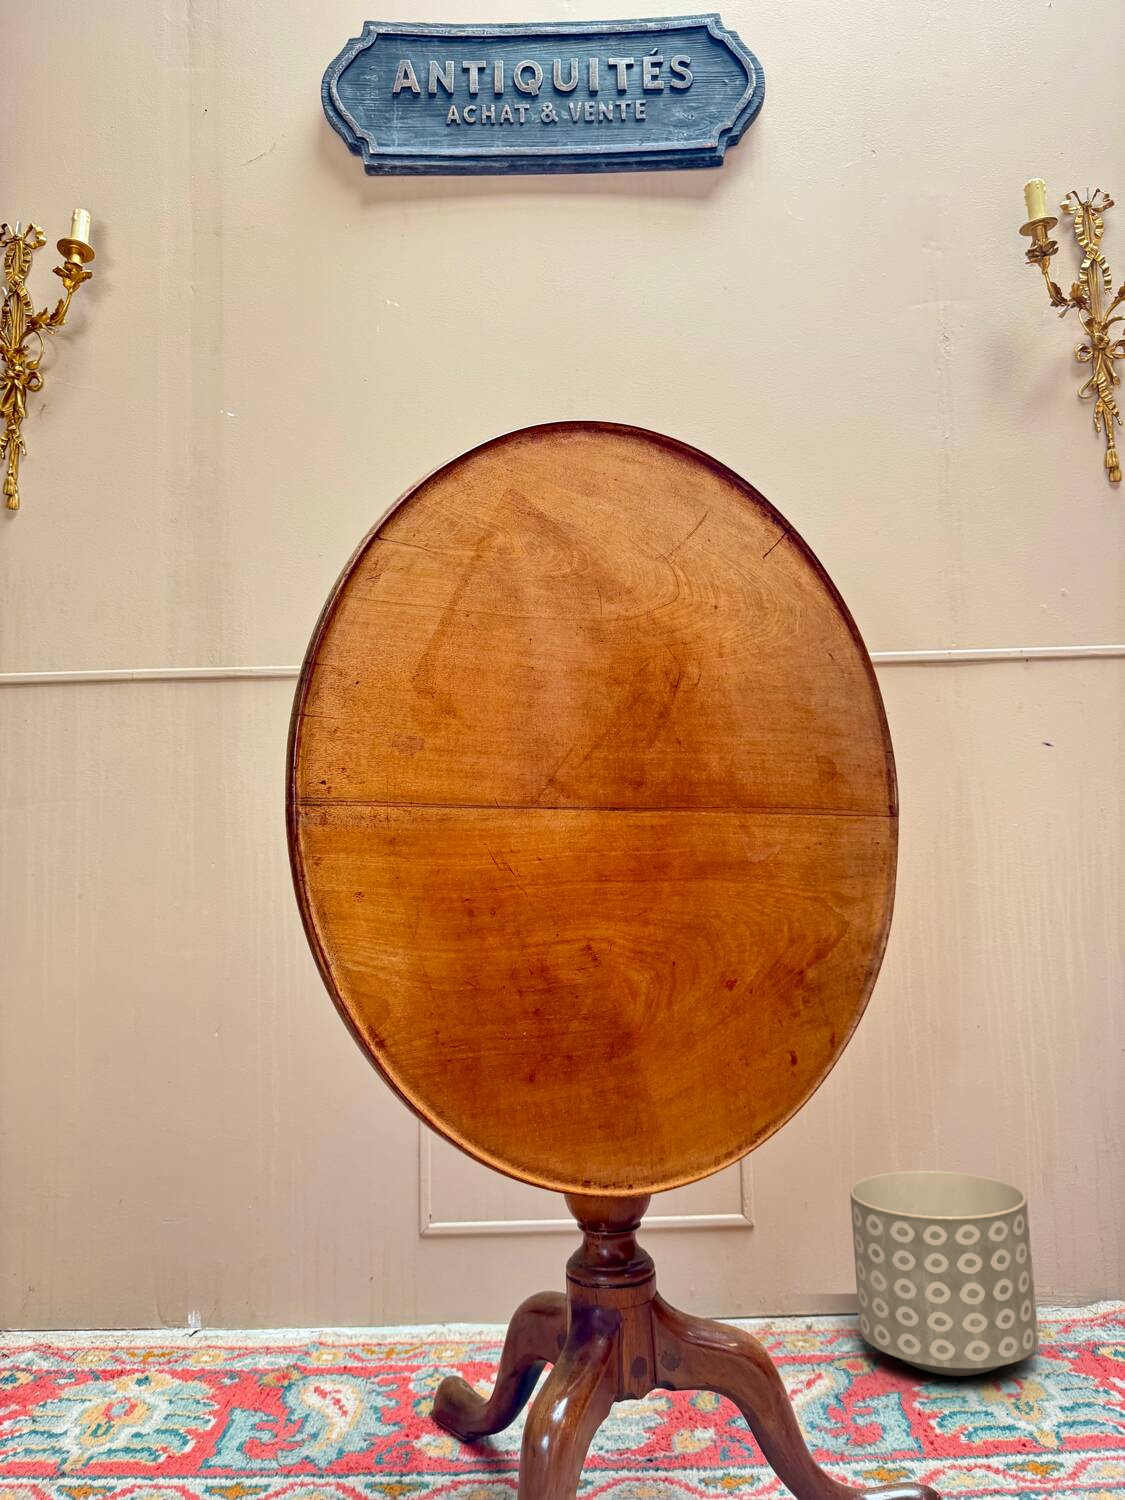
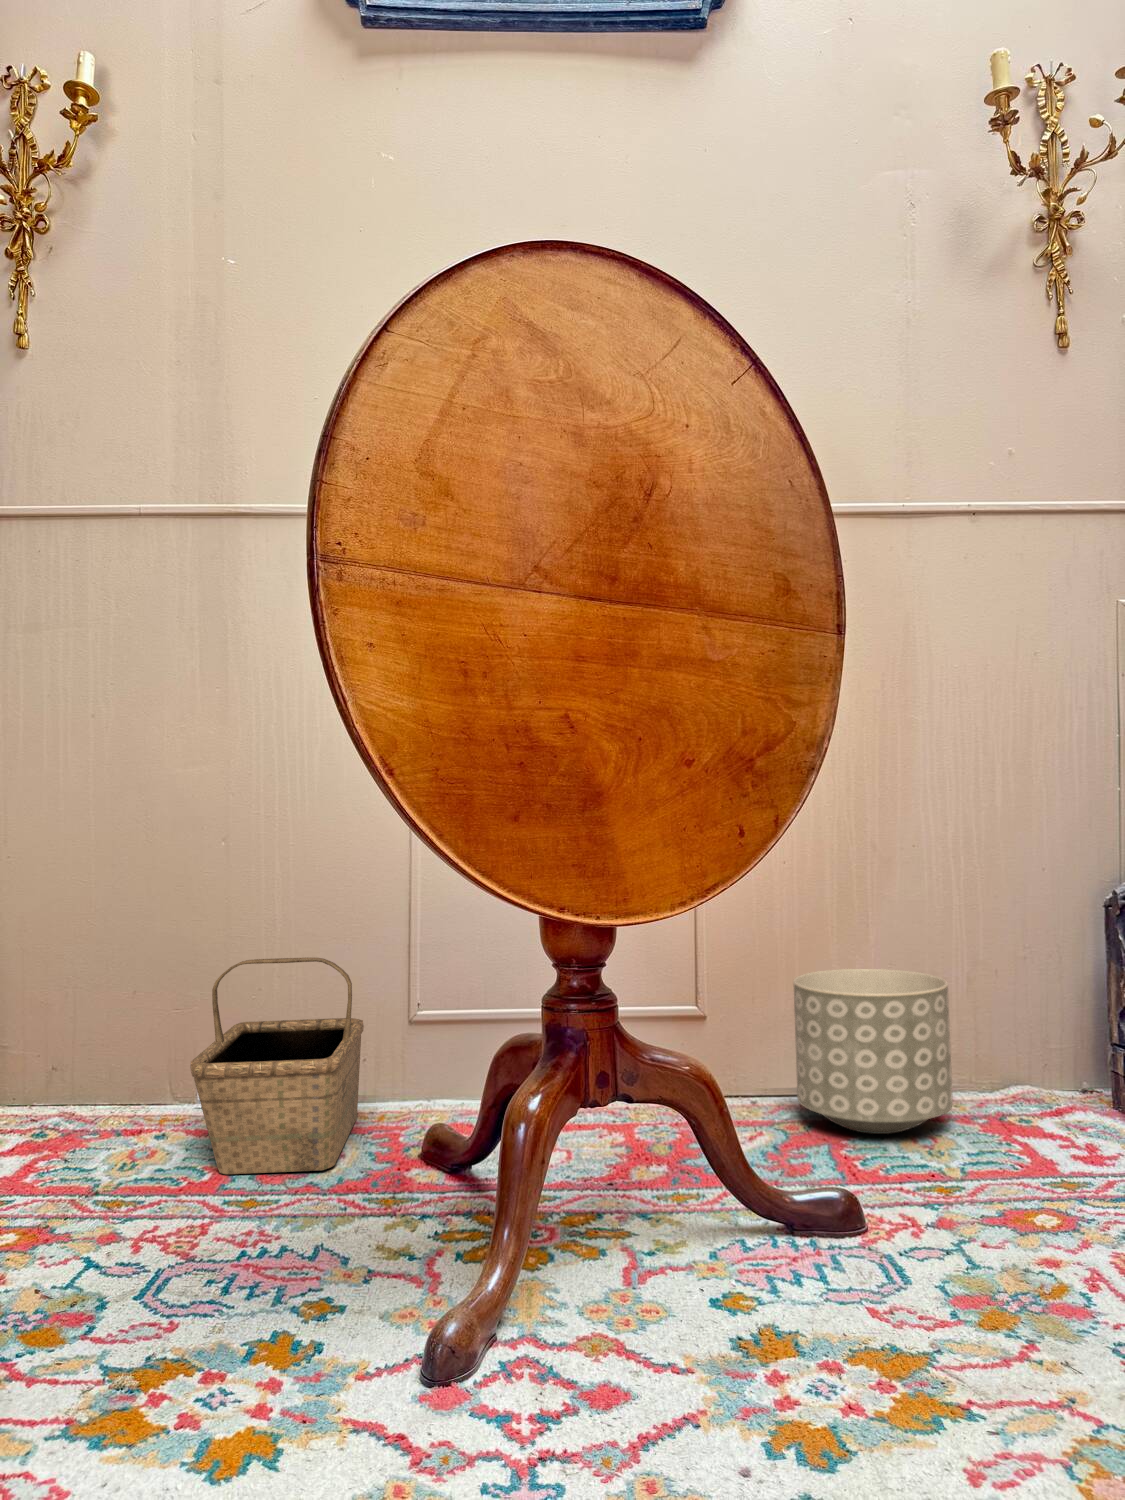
basket: none [172,1175,370,1443] -> present [190,957,364,1174]

